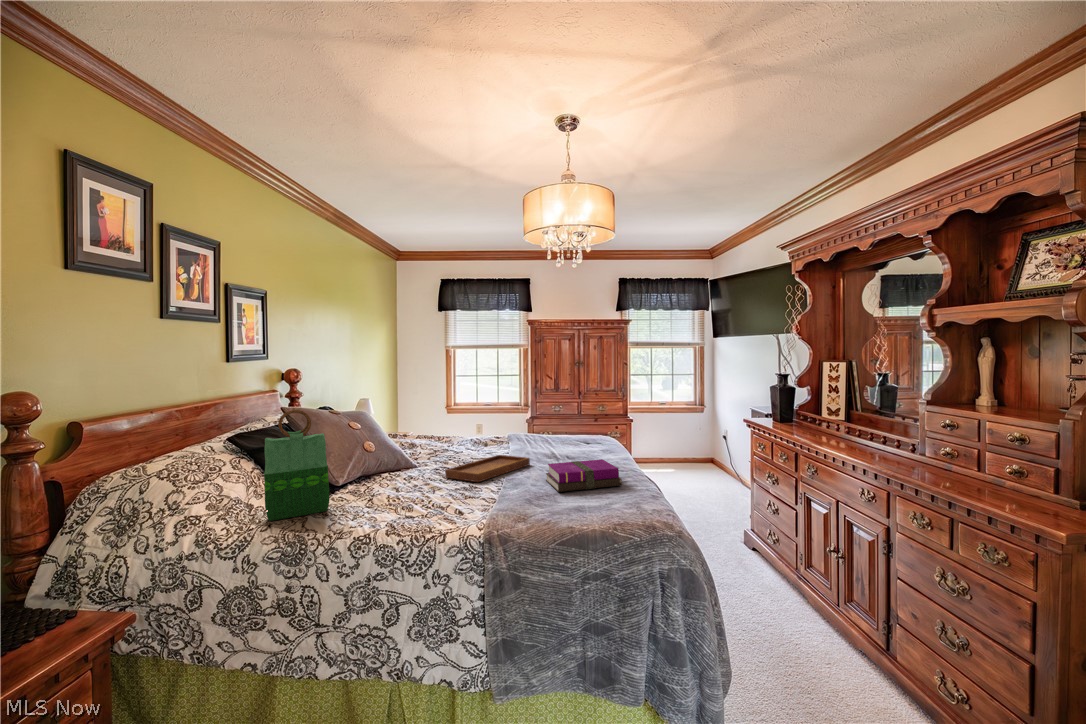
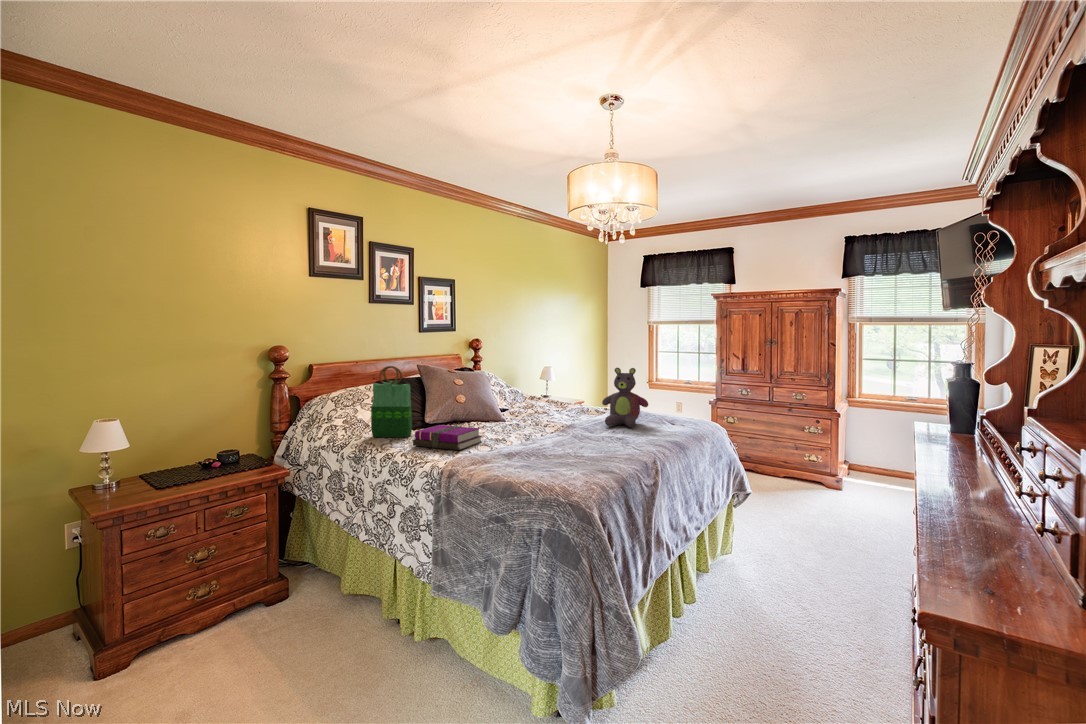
stuffed bear: none [517,391,564,455] -> present [602,368,648,427]
tray: present [445,442,530,482] -> none [509,407,586,437]
notebook: present [546,459,622,492] -> present [413,425,482,450]

